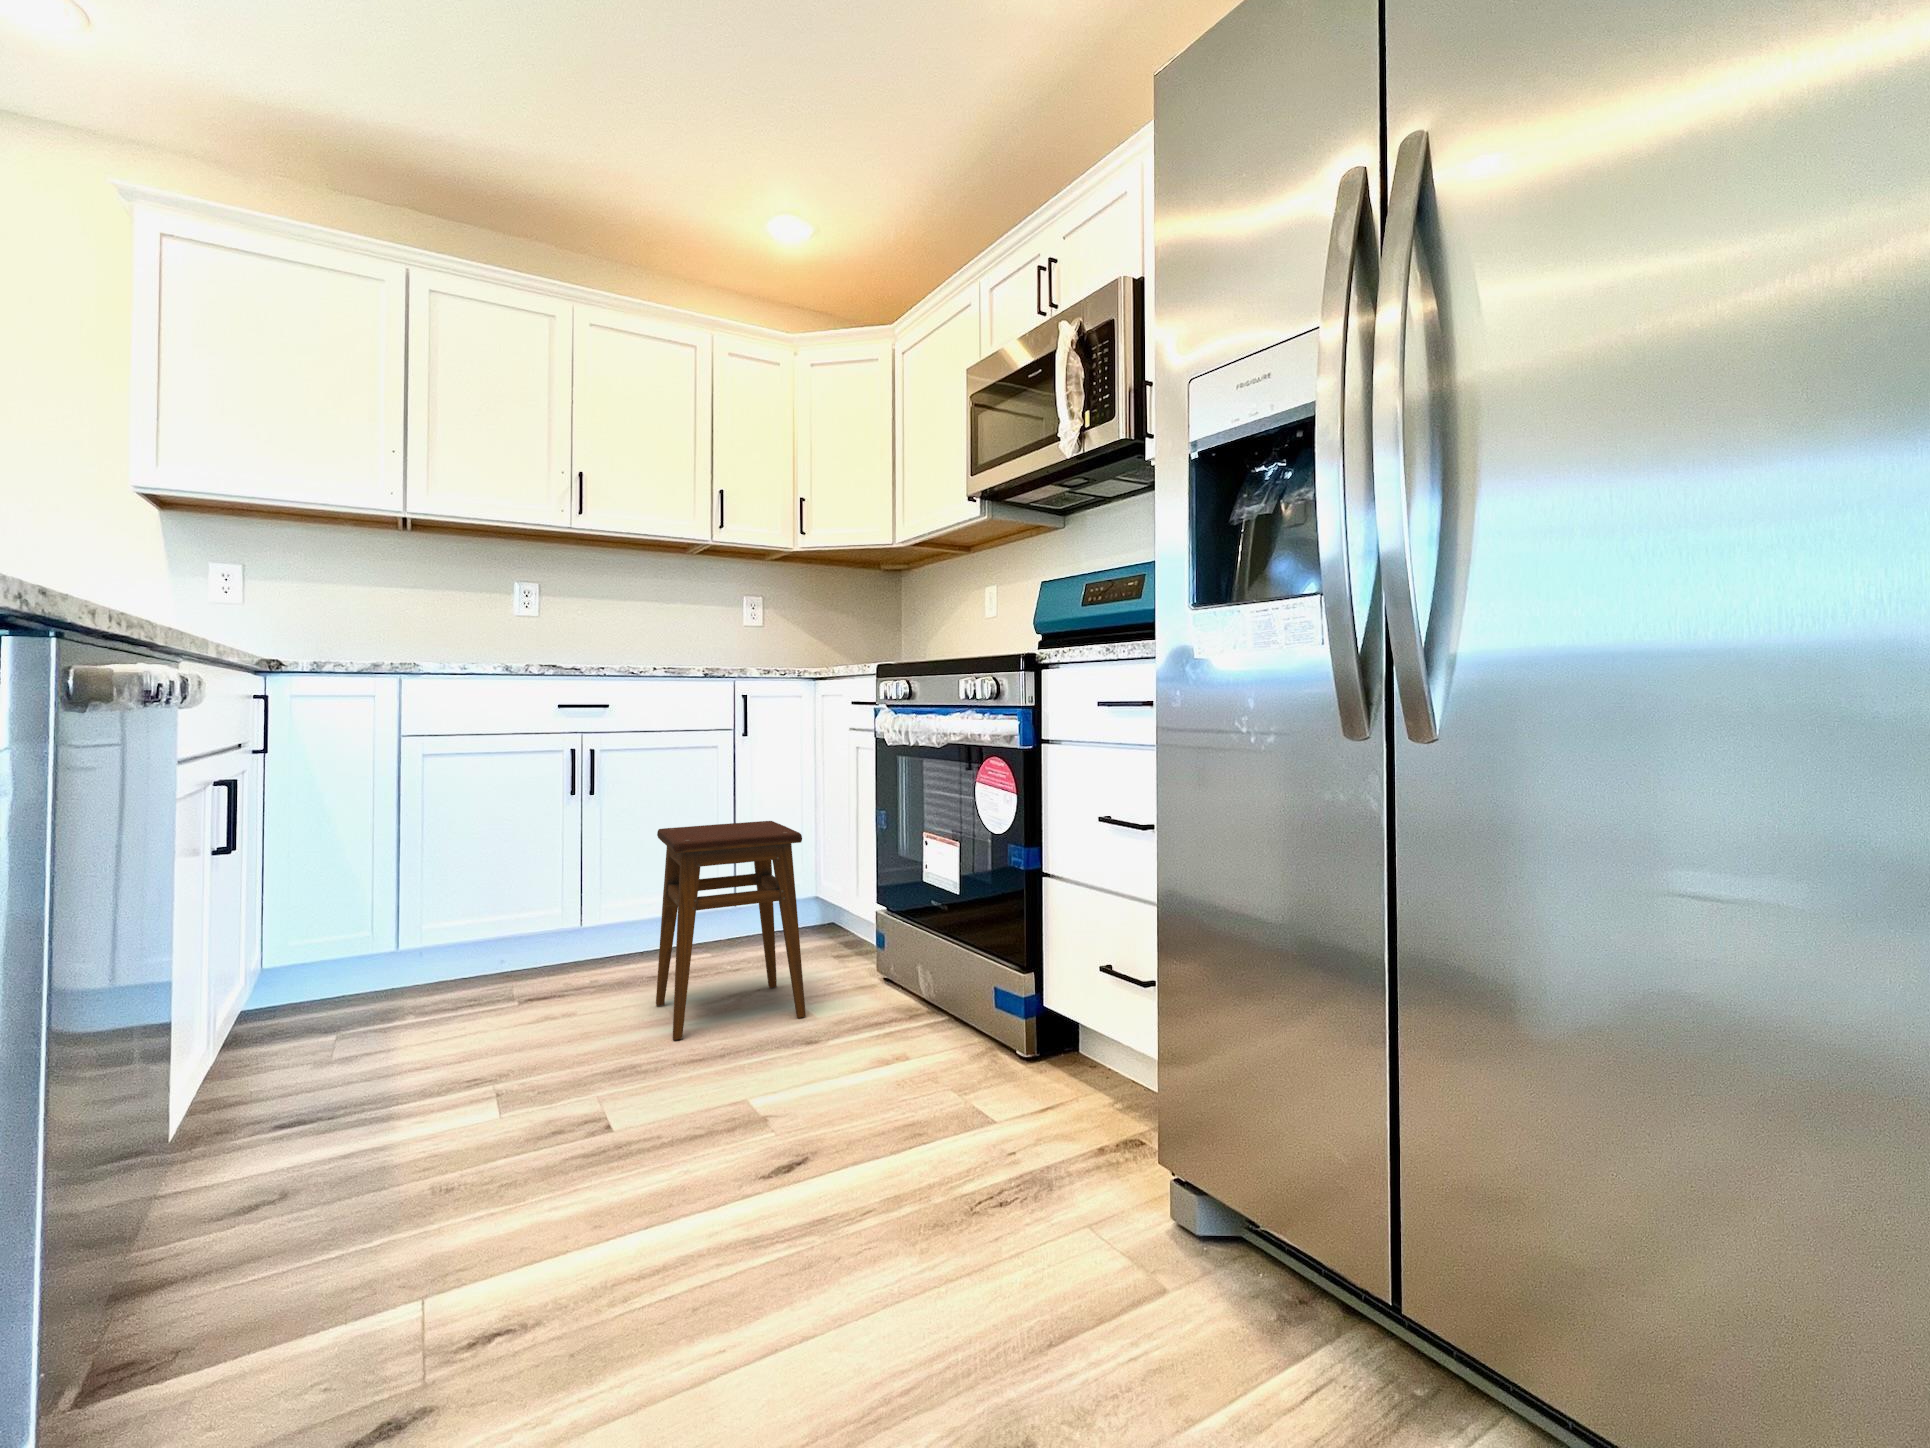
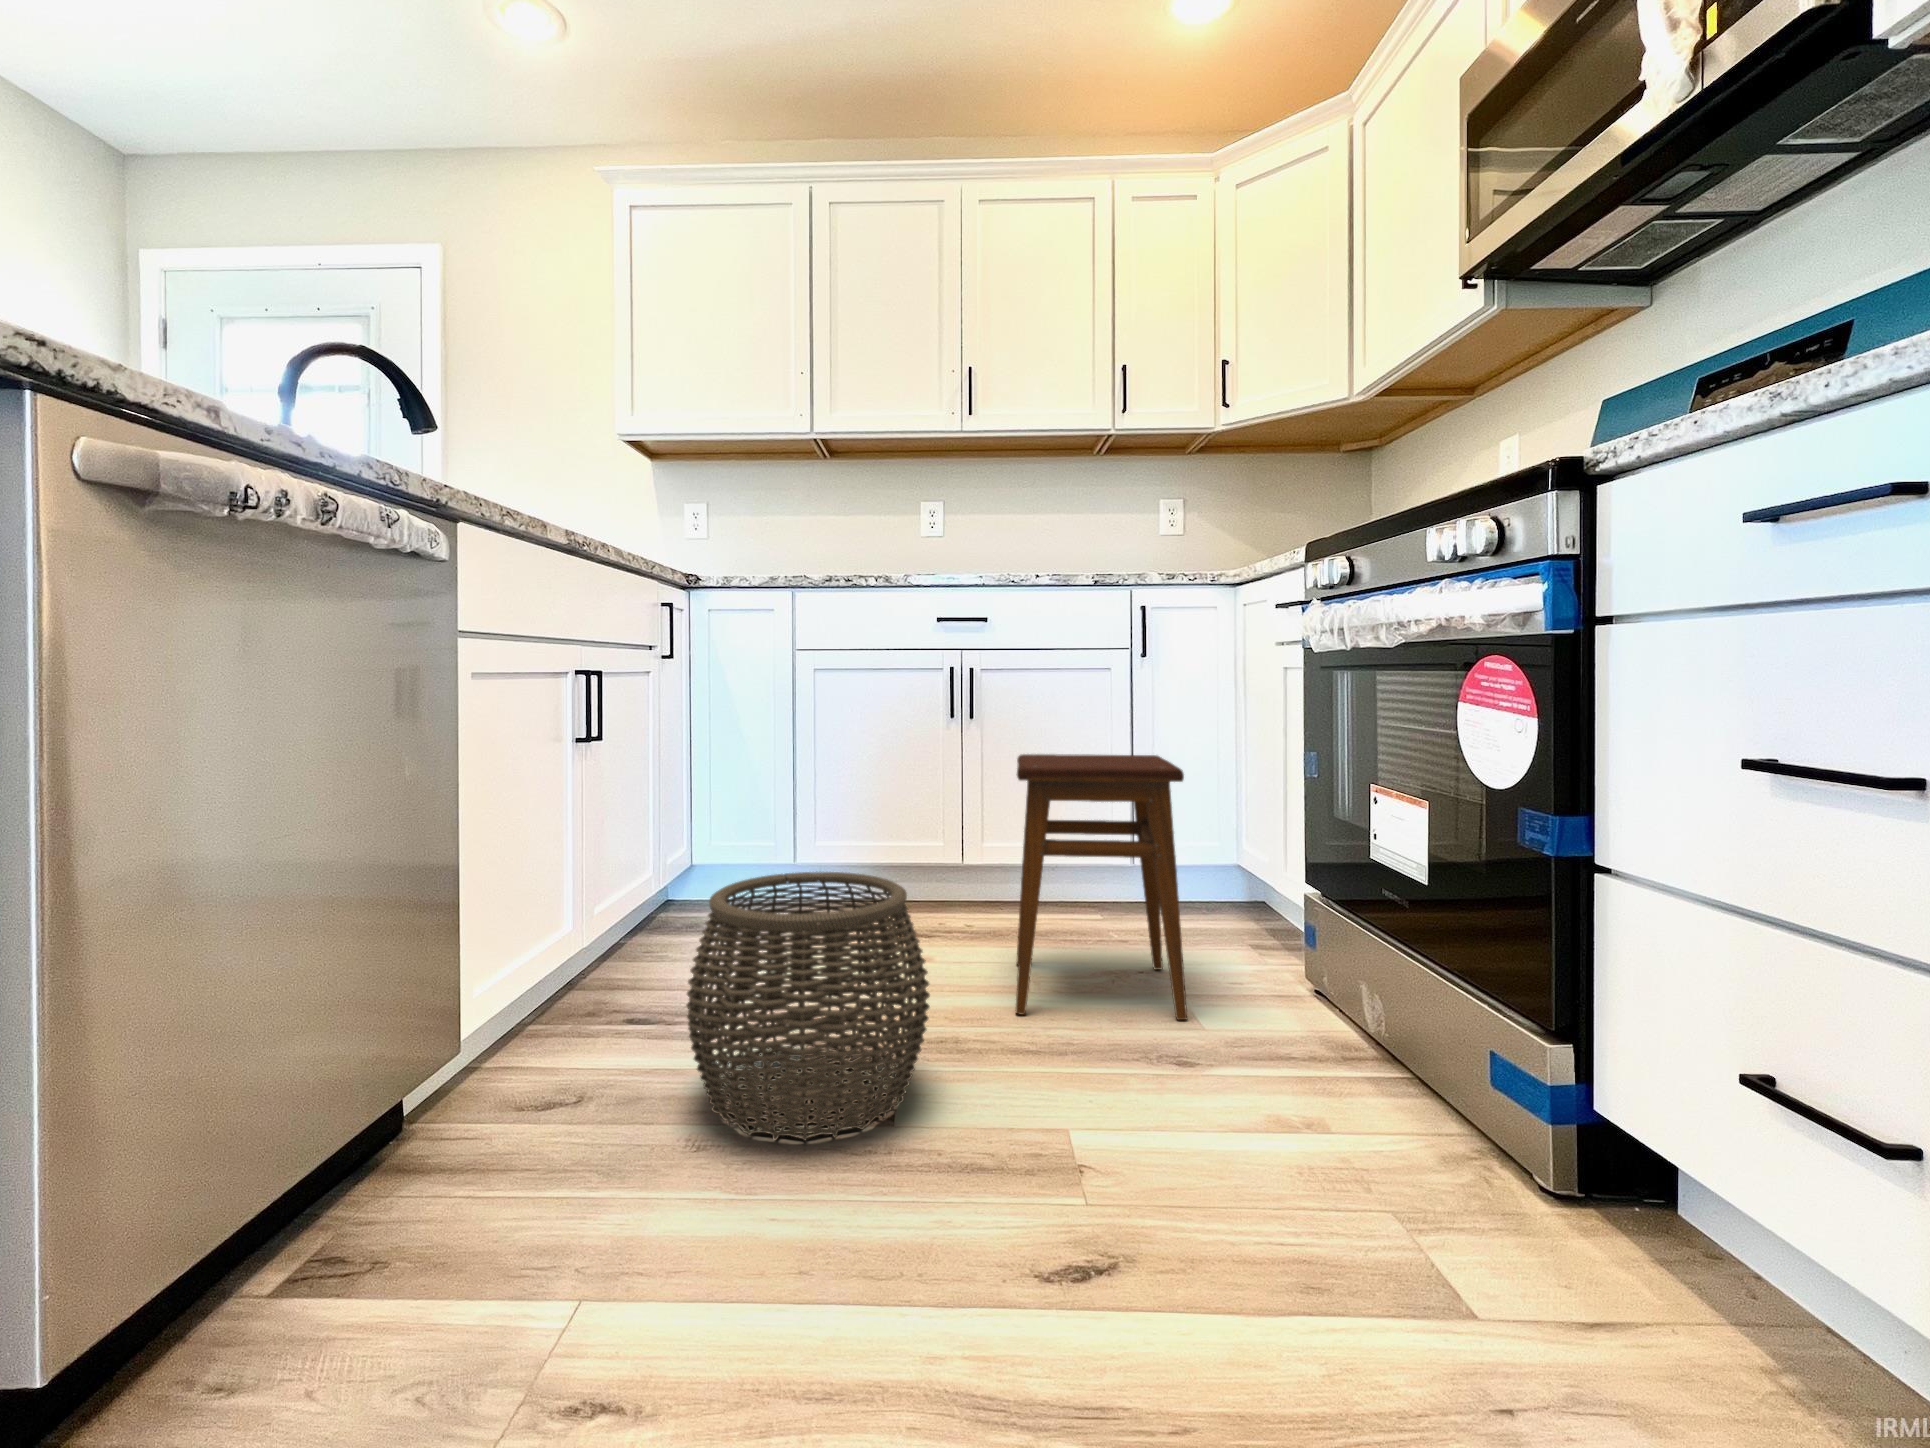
woven basket: none [413,945,636,1168] -> present [686,872,930,1141]

